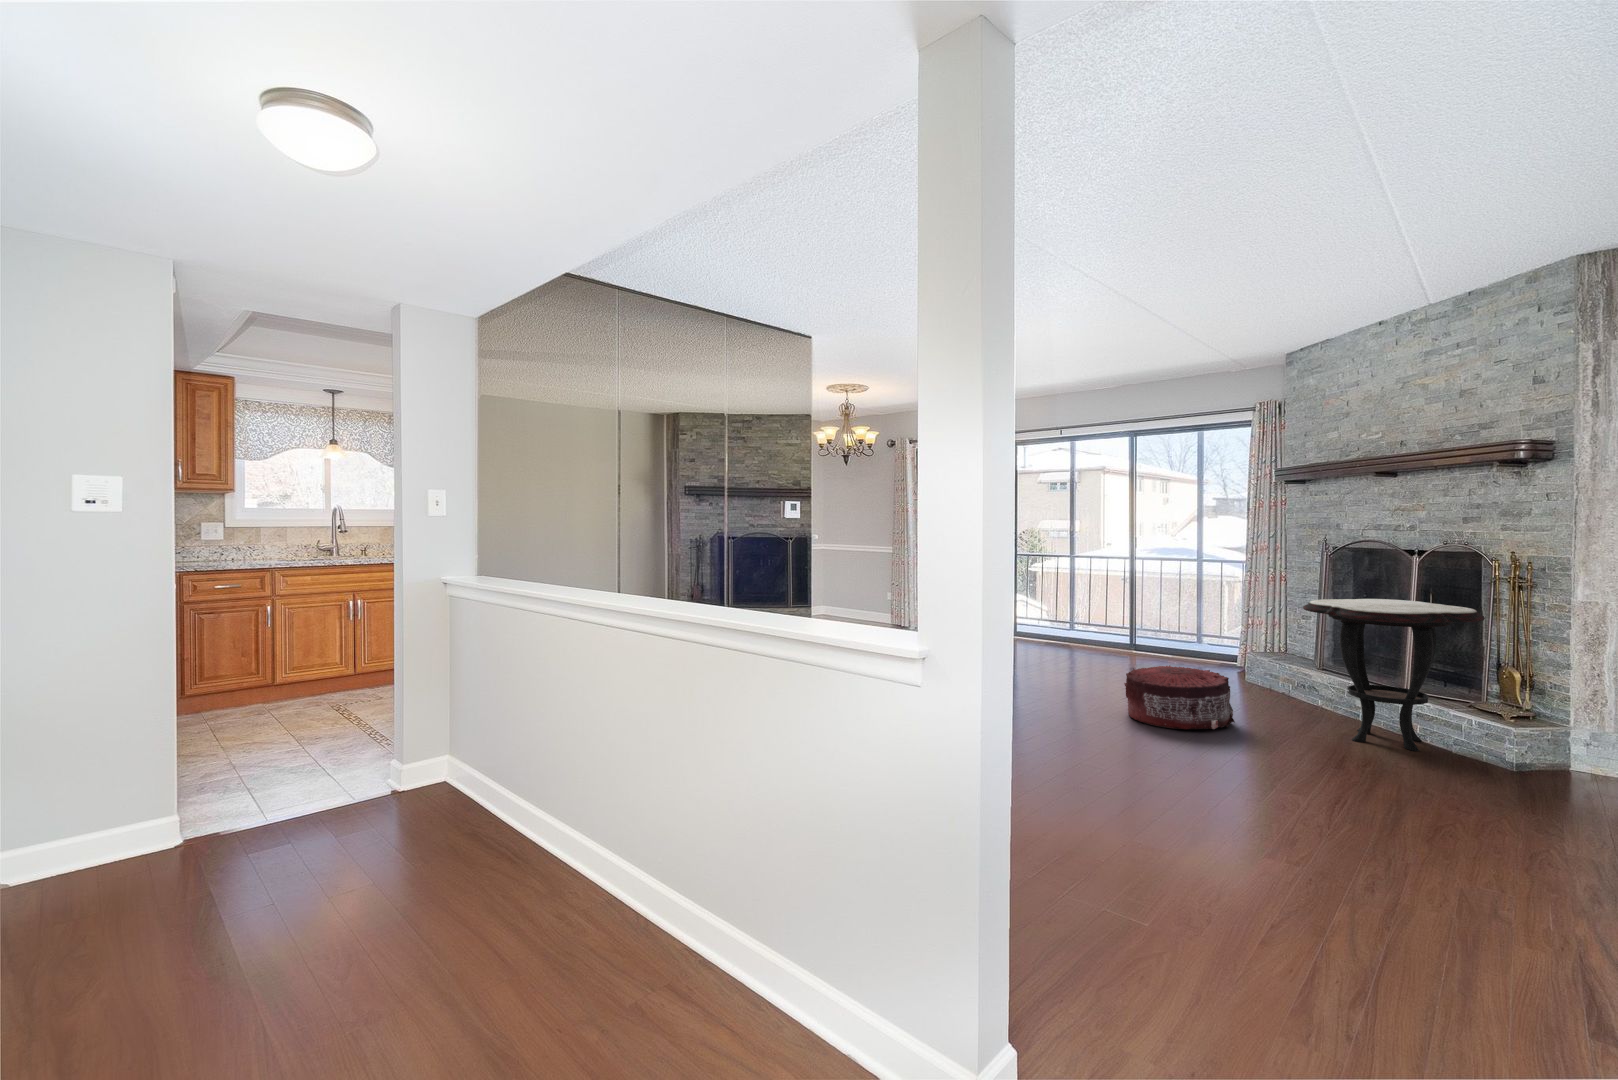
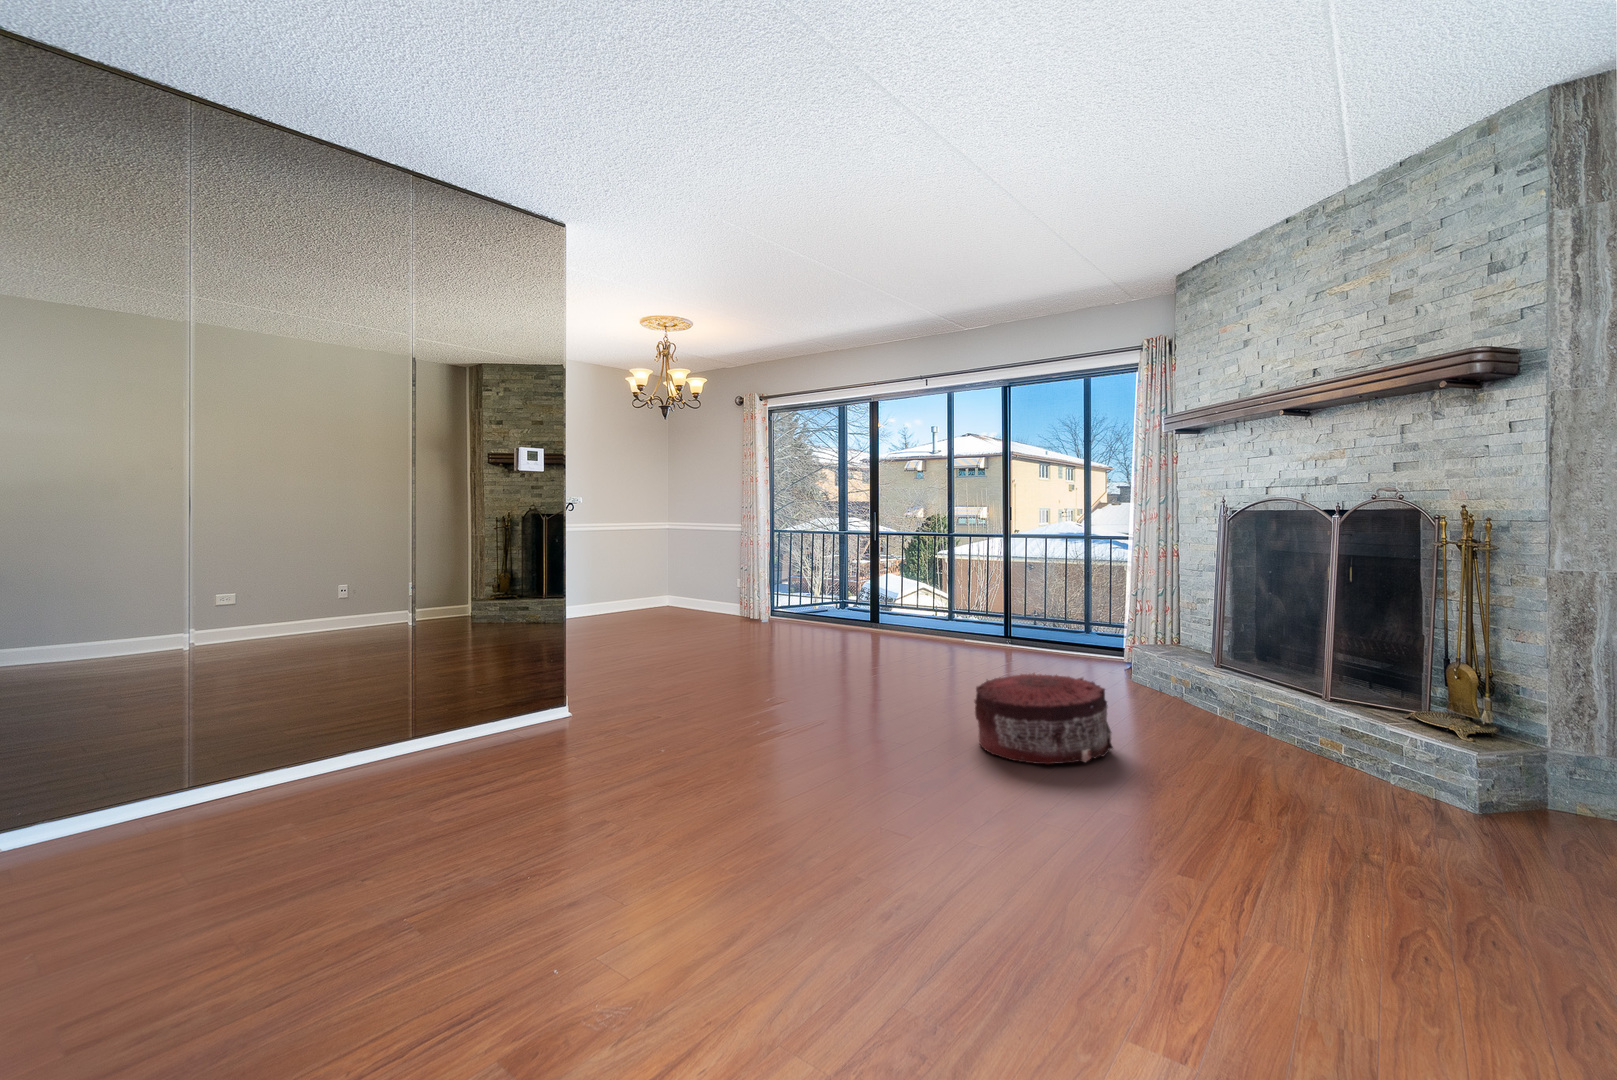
side table: present [1303,599,1485,751] -> none [1198,577,1431,784]

